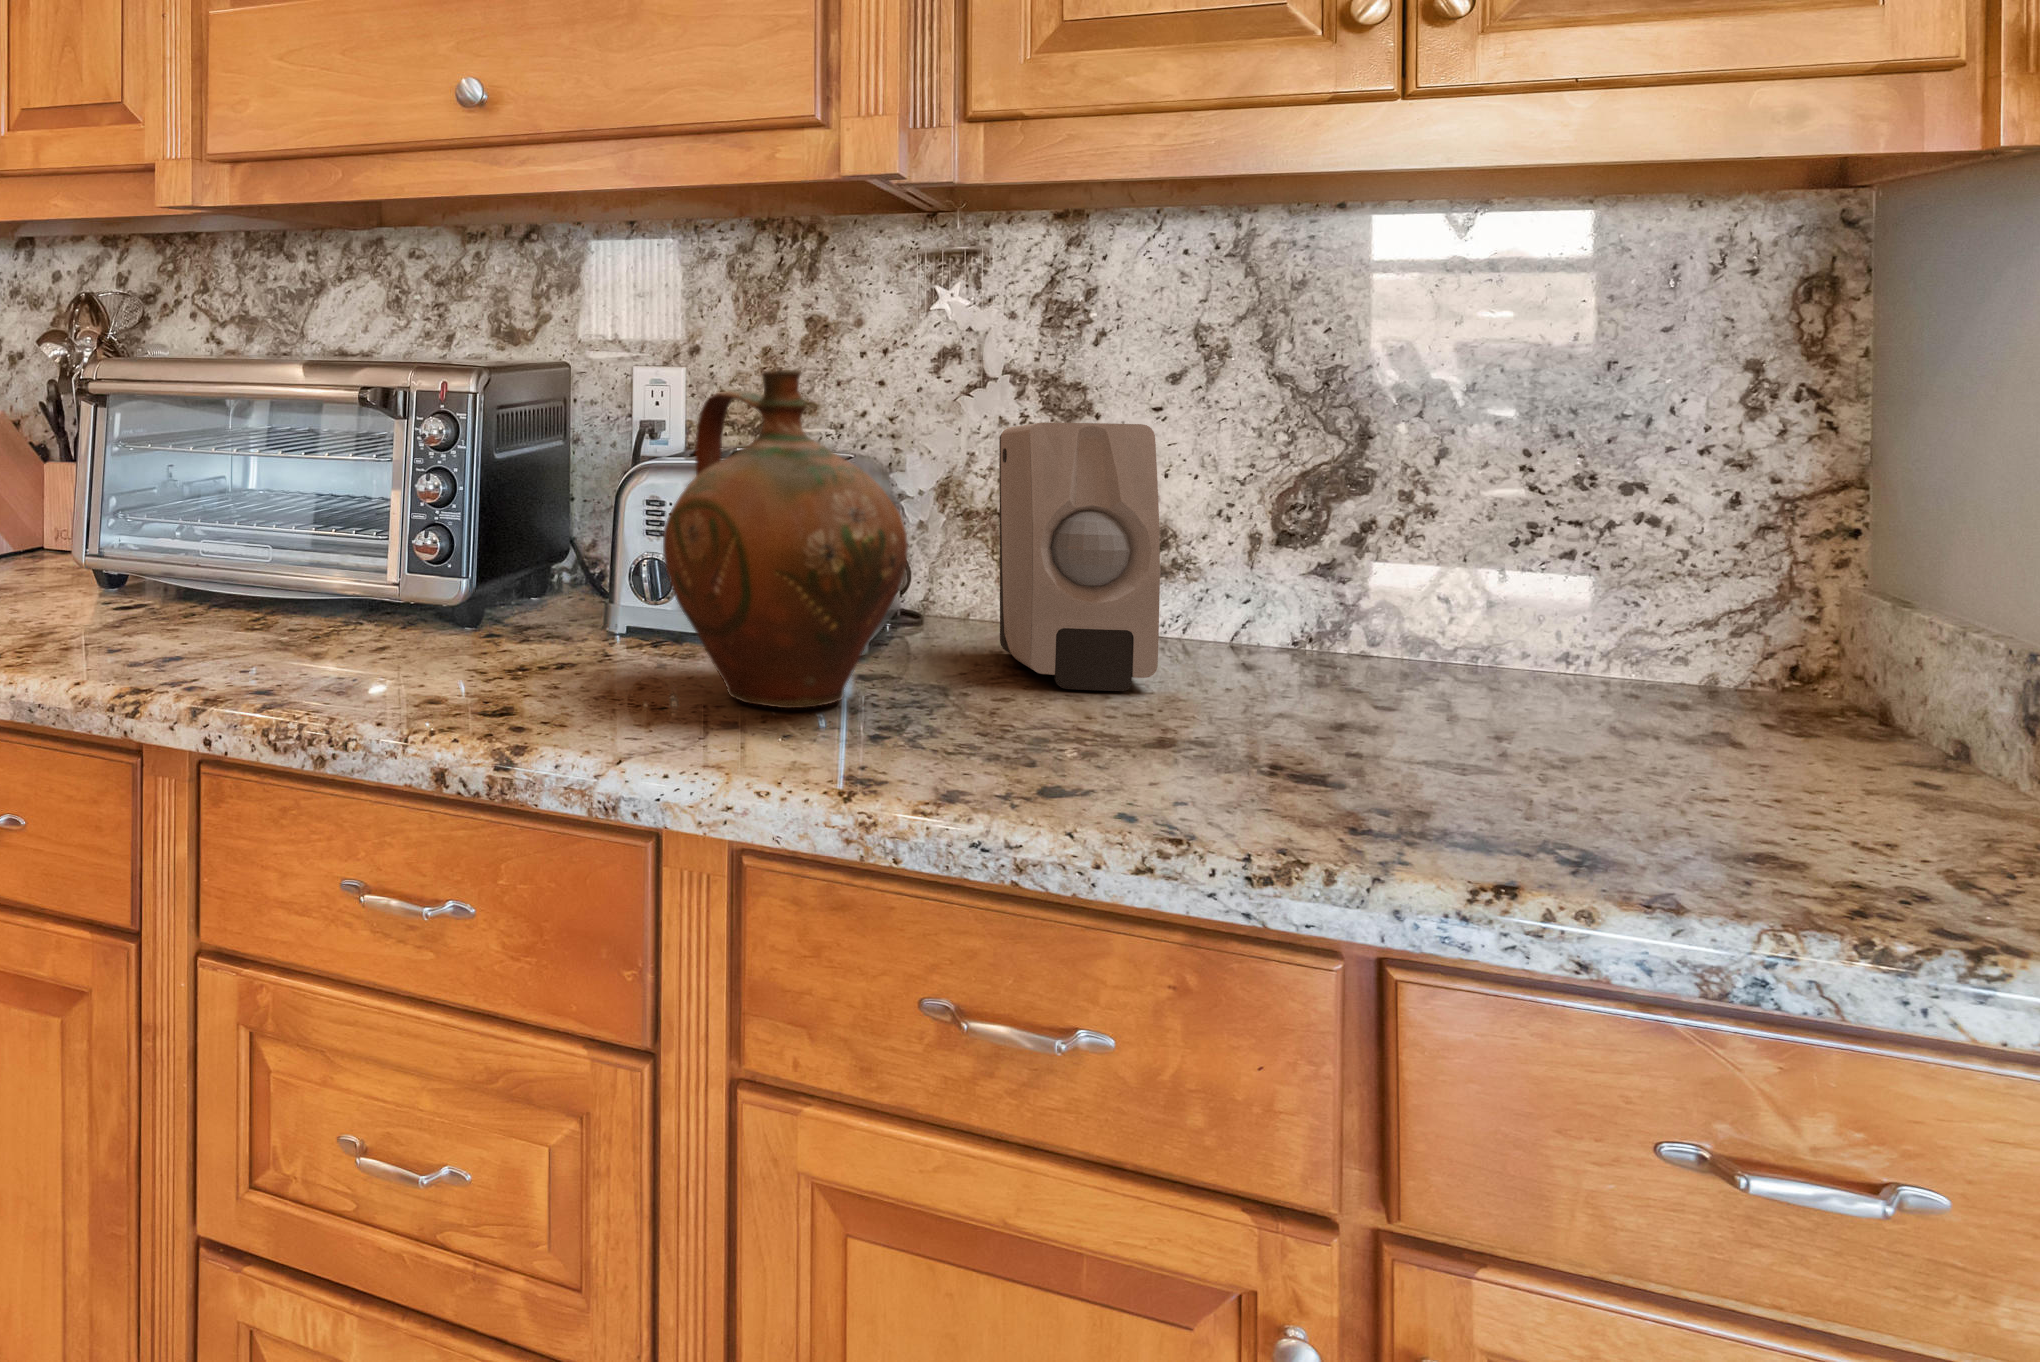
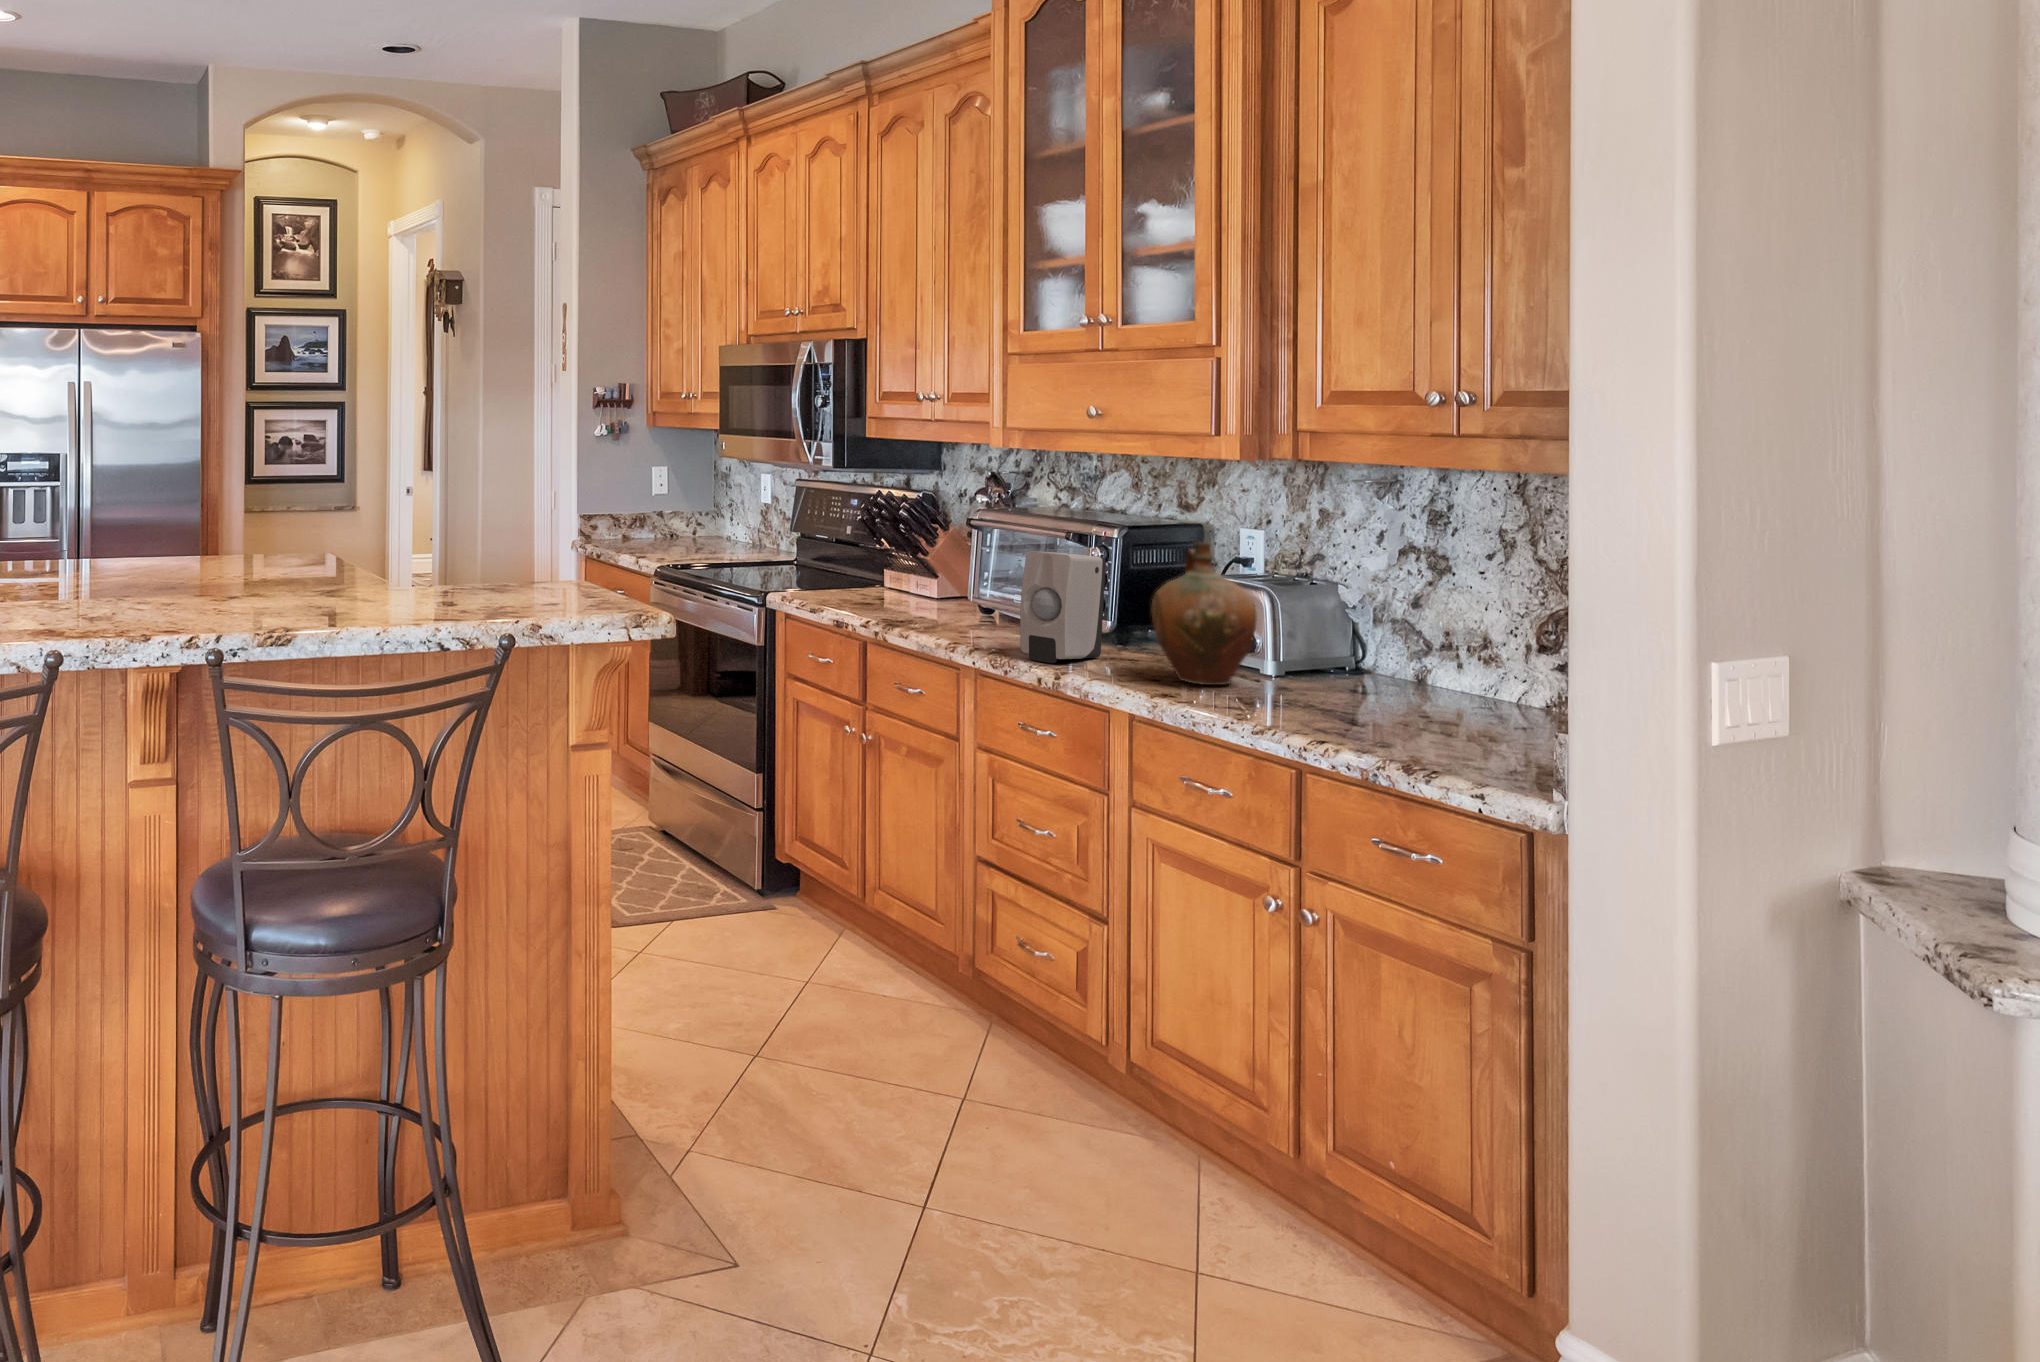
soap dispenser: present [999,422,1160,691] -> present [1020,551,1106,663]

